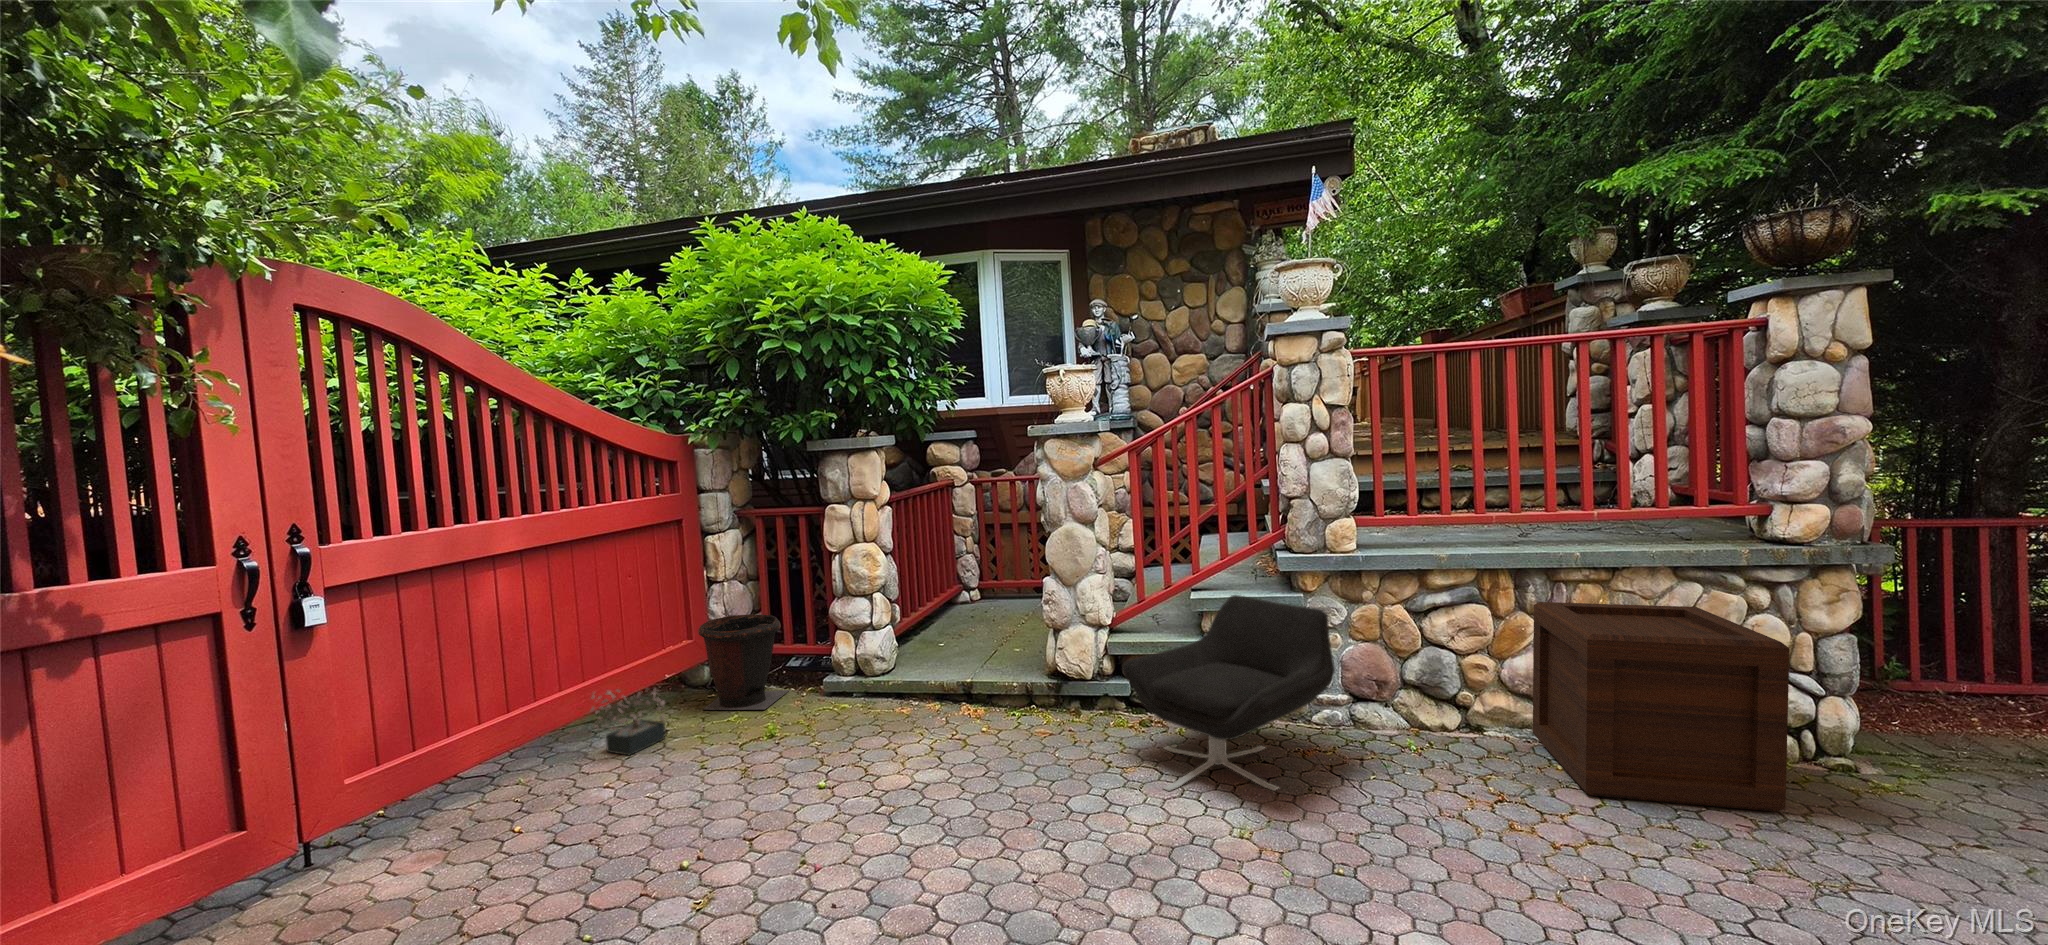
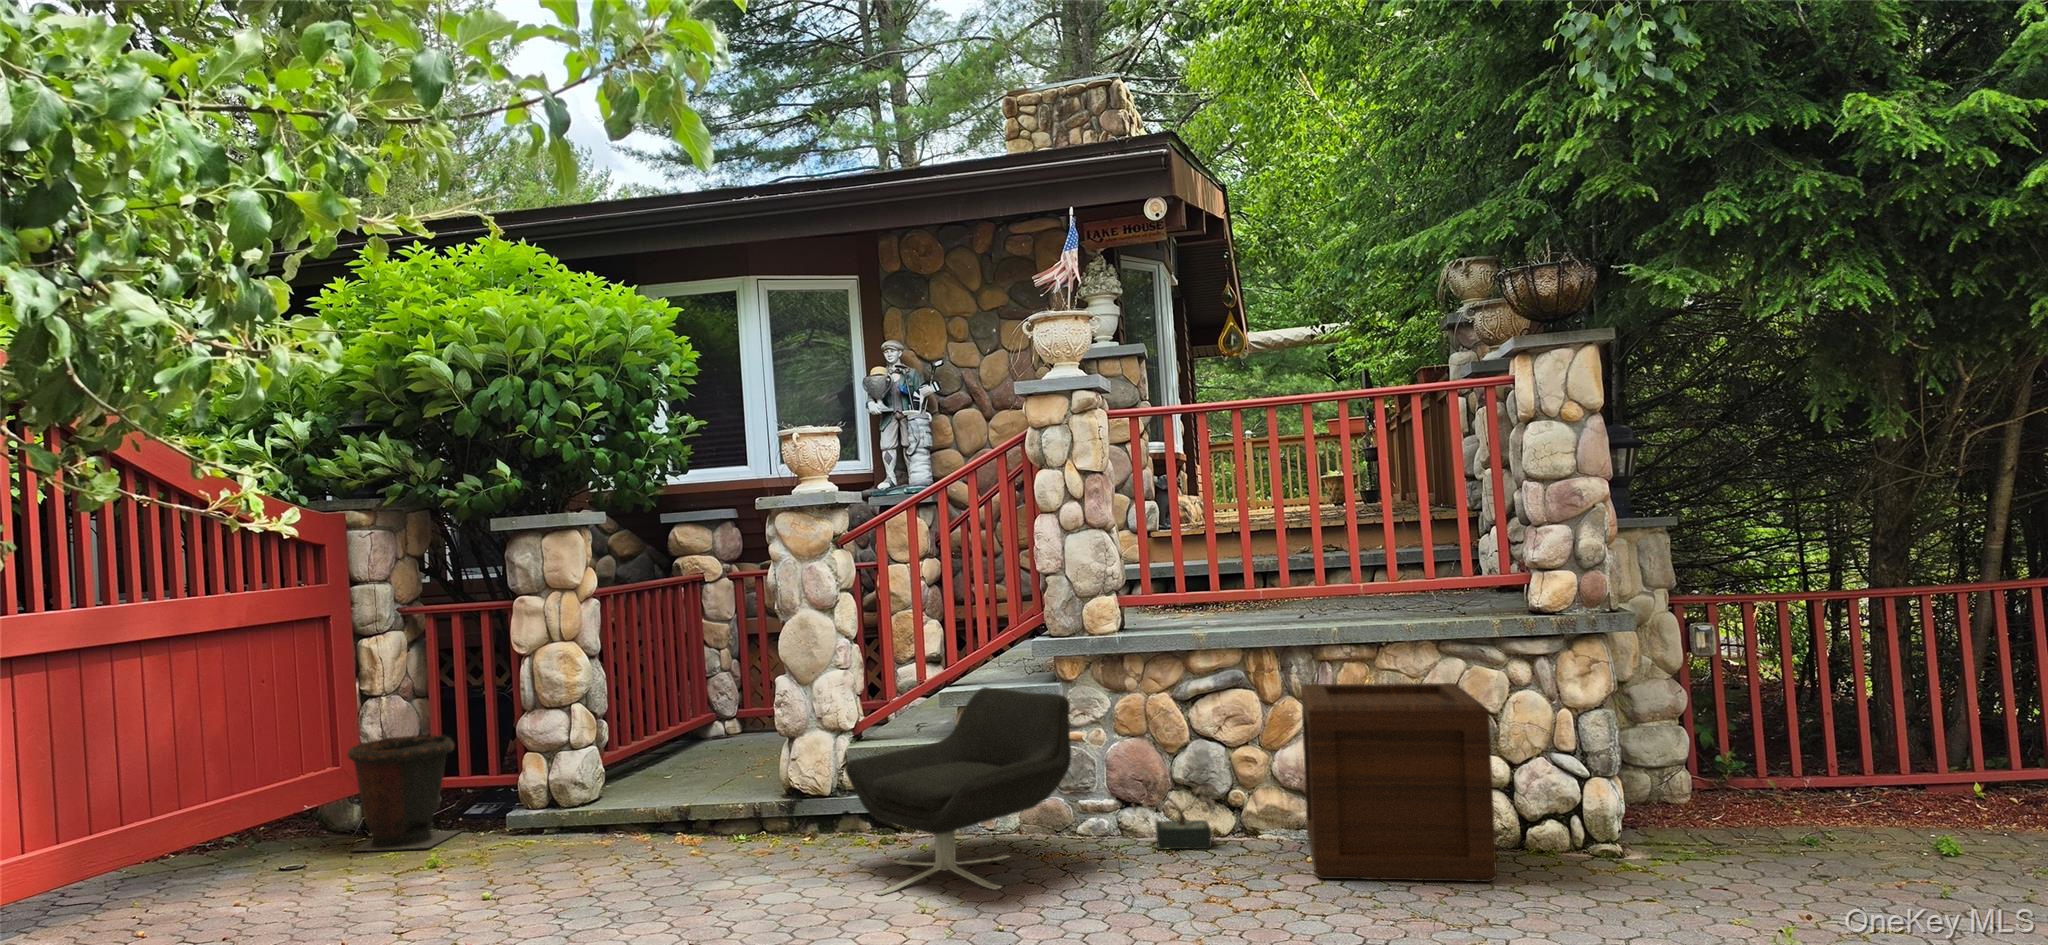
decorative plant: present [590,688,665,755] -> present [1132,769,1224,850]

